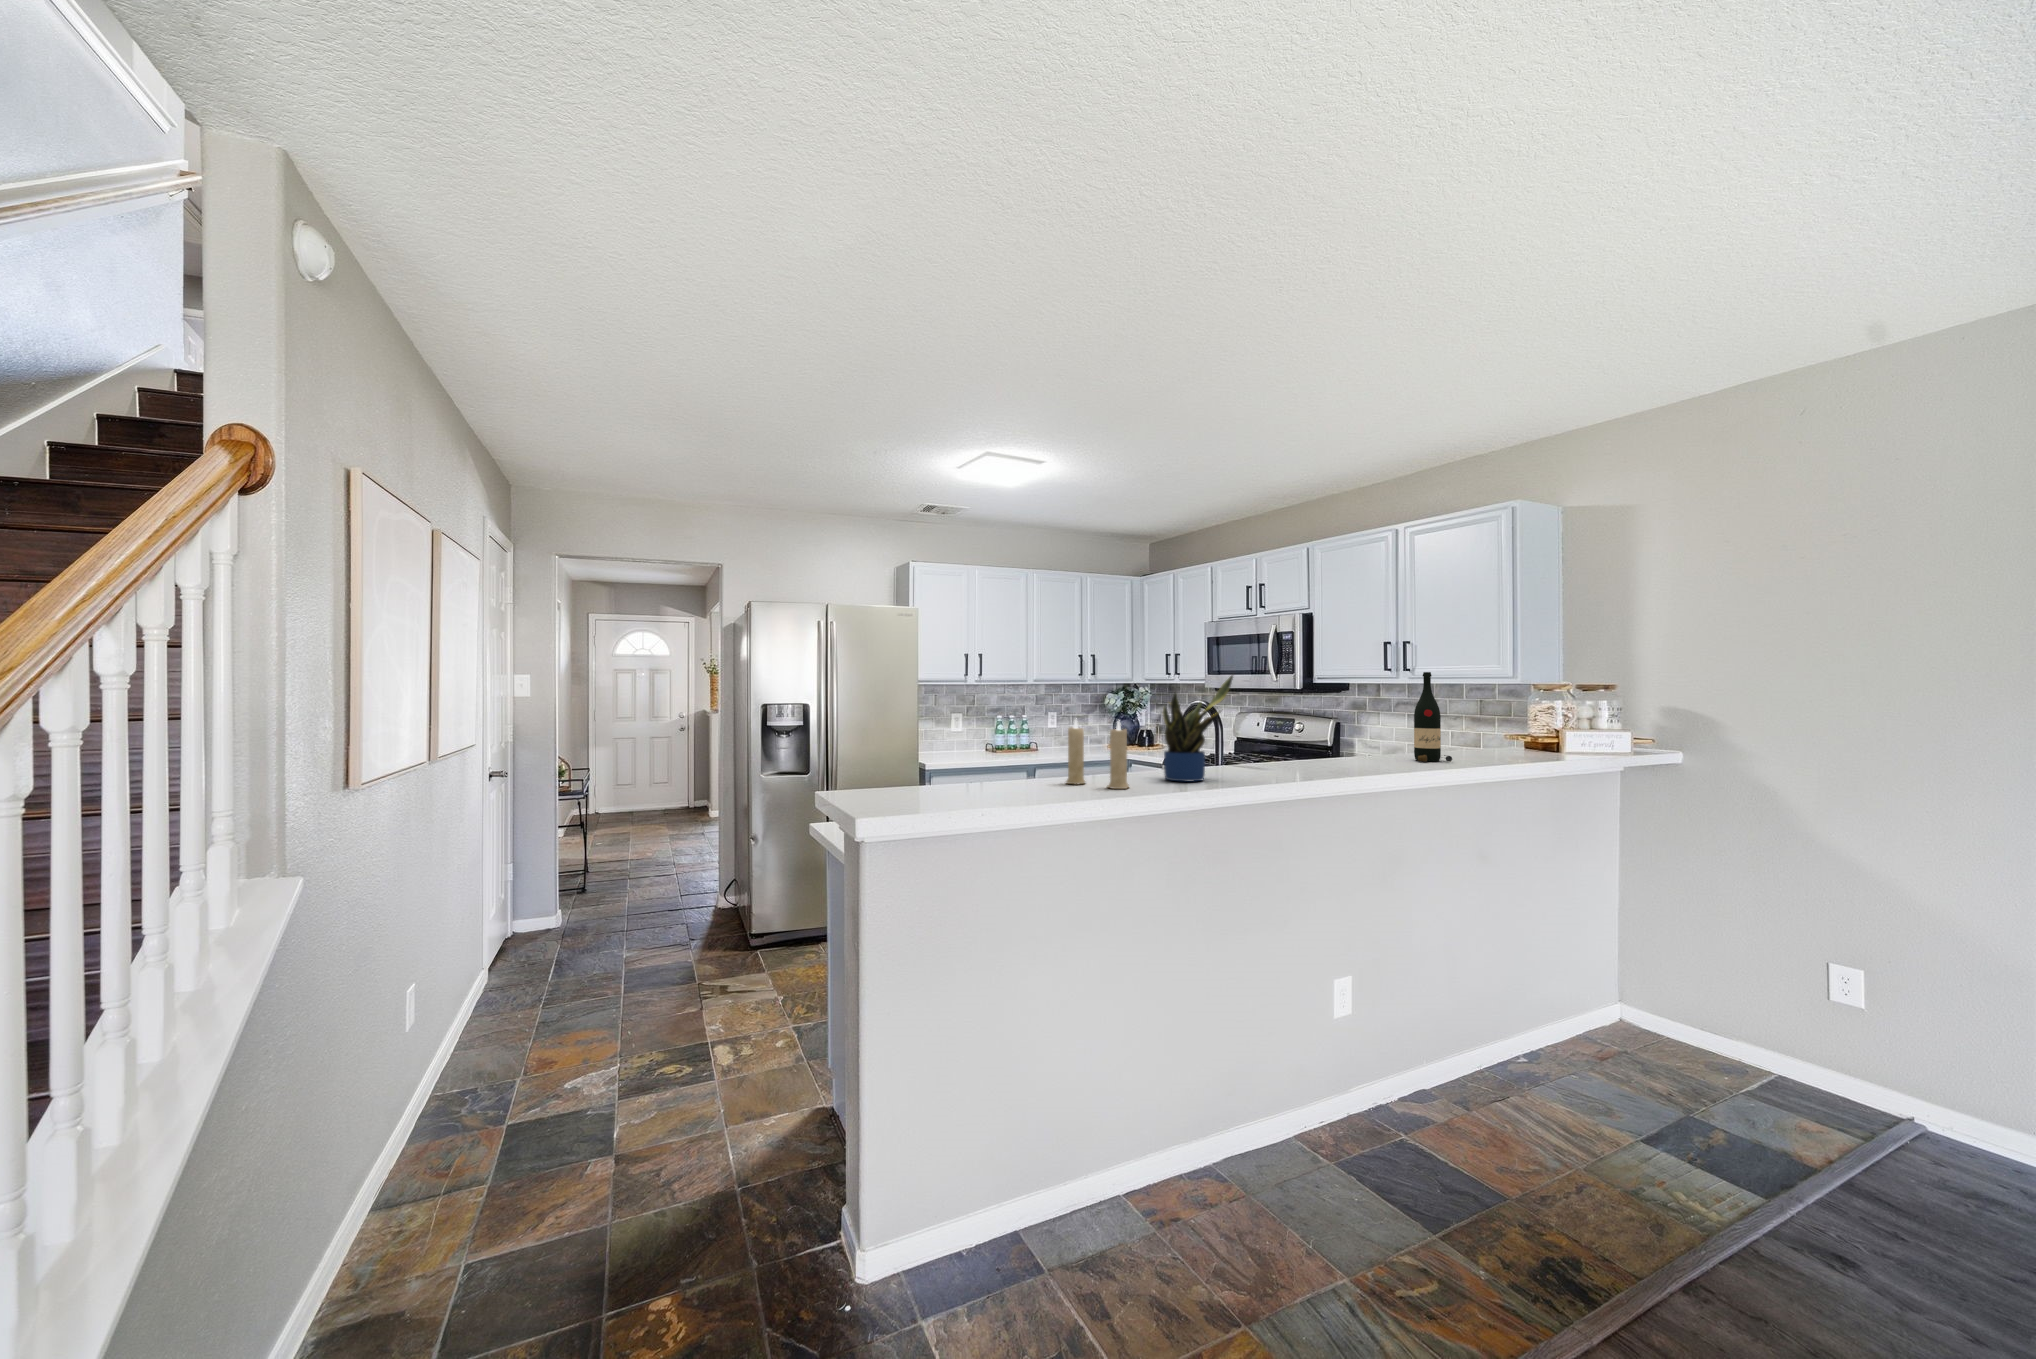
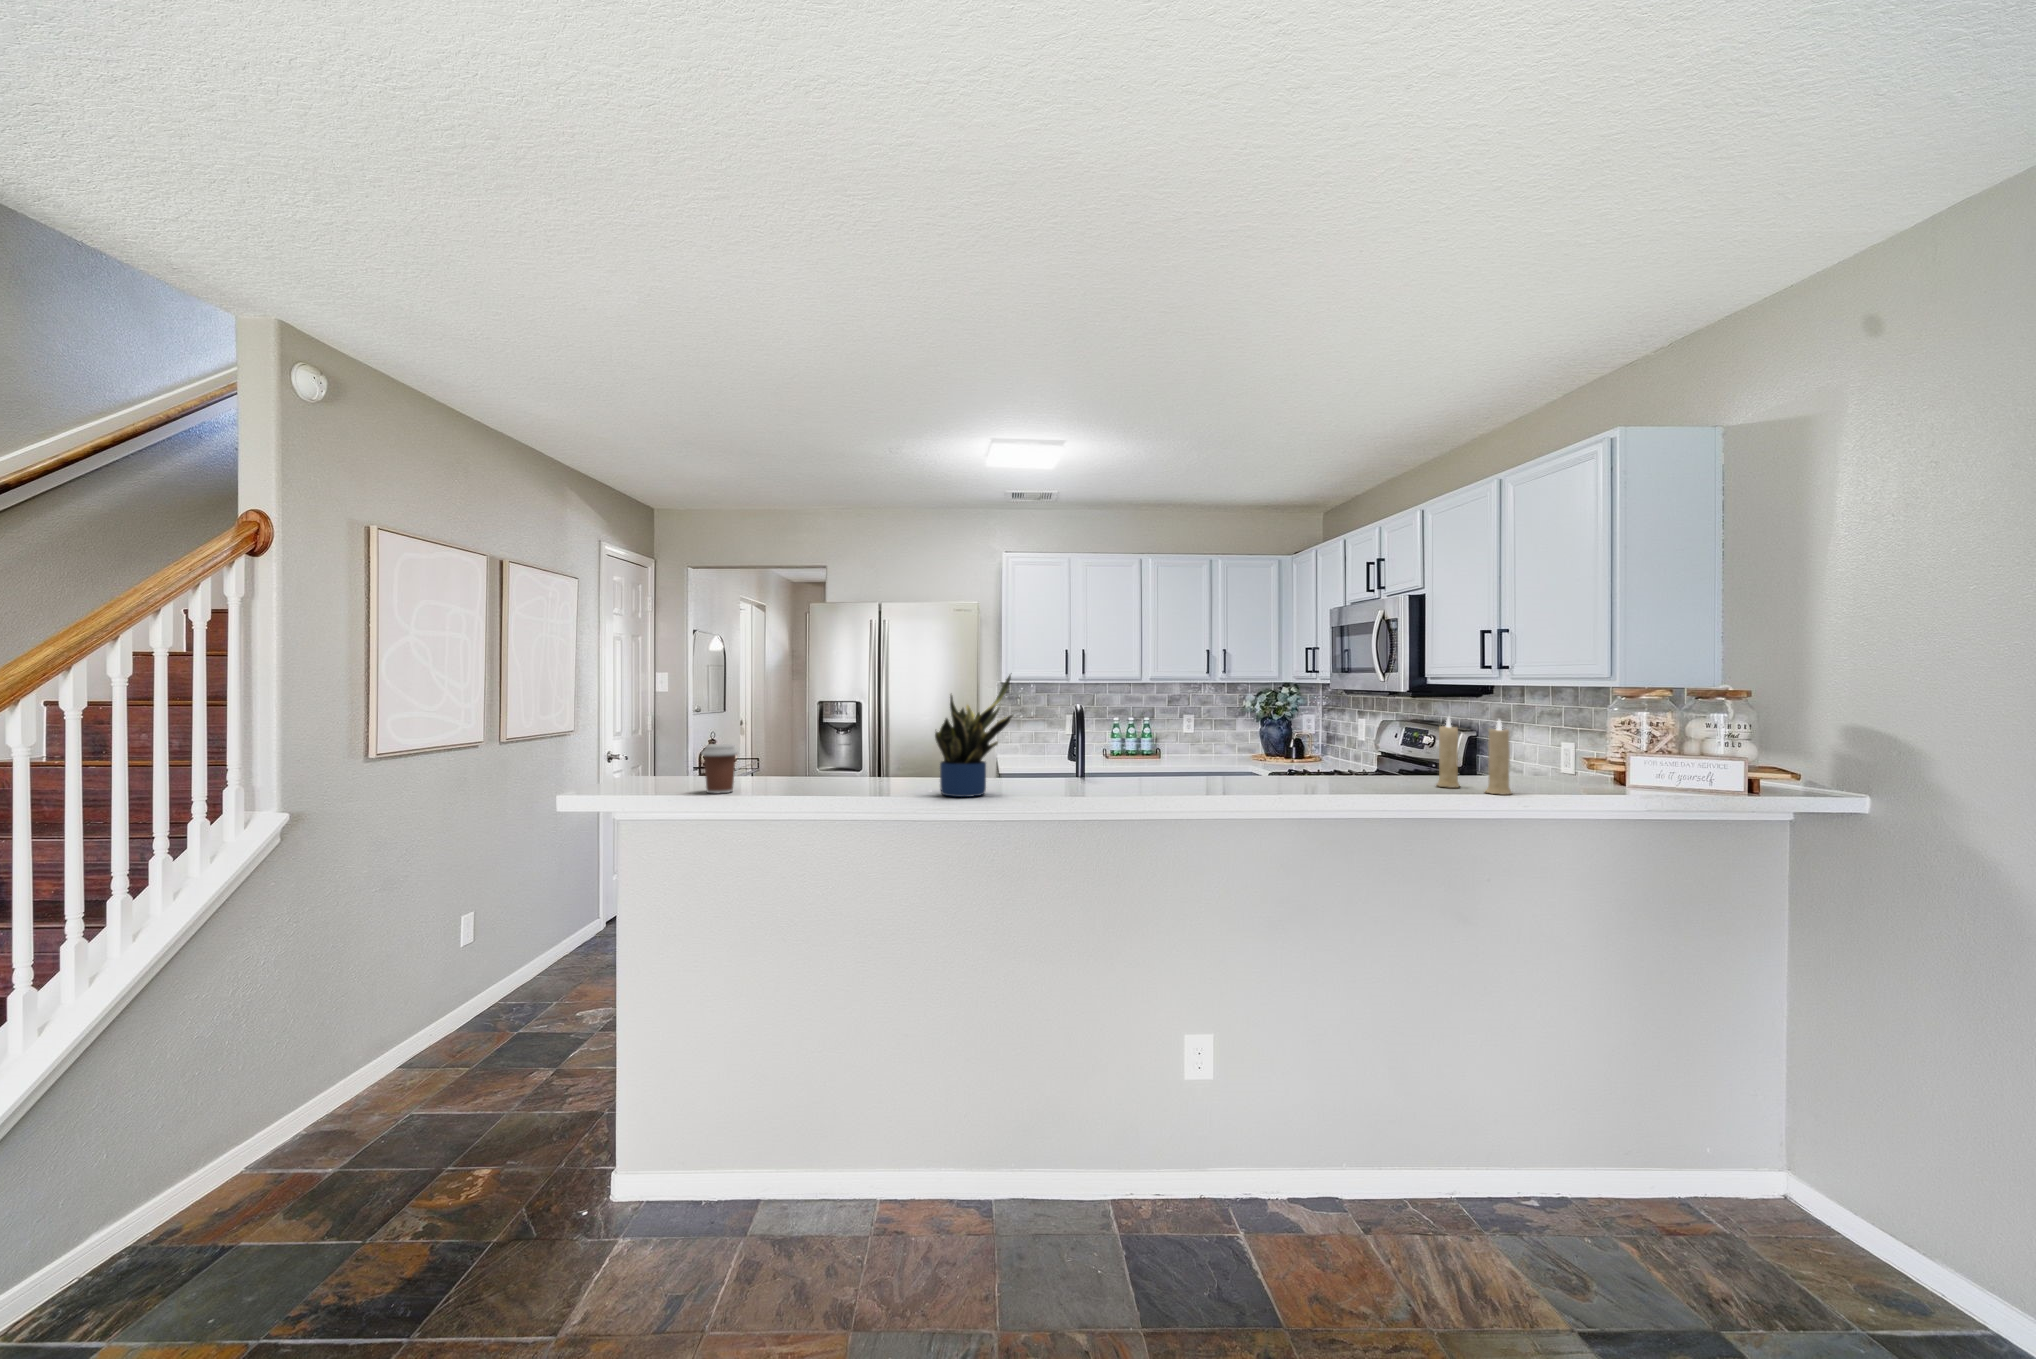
wine bottle: present [1414,672,1452,762] -> none [1349,670,1396,793]
candle: present [1066,718,1129,789] -> present [1436,717,1511,795]
coffee cup: none [950,744,984,792] -> present [701,744,738,793]

